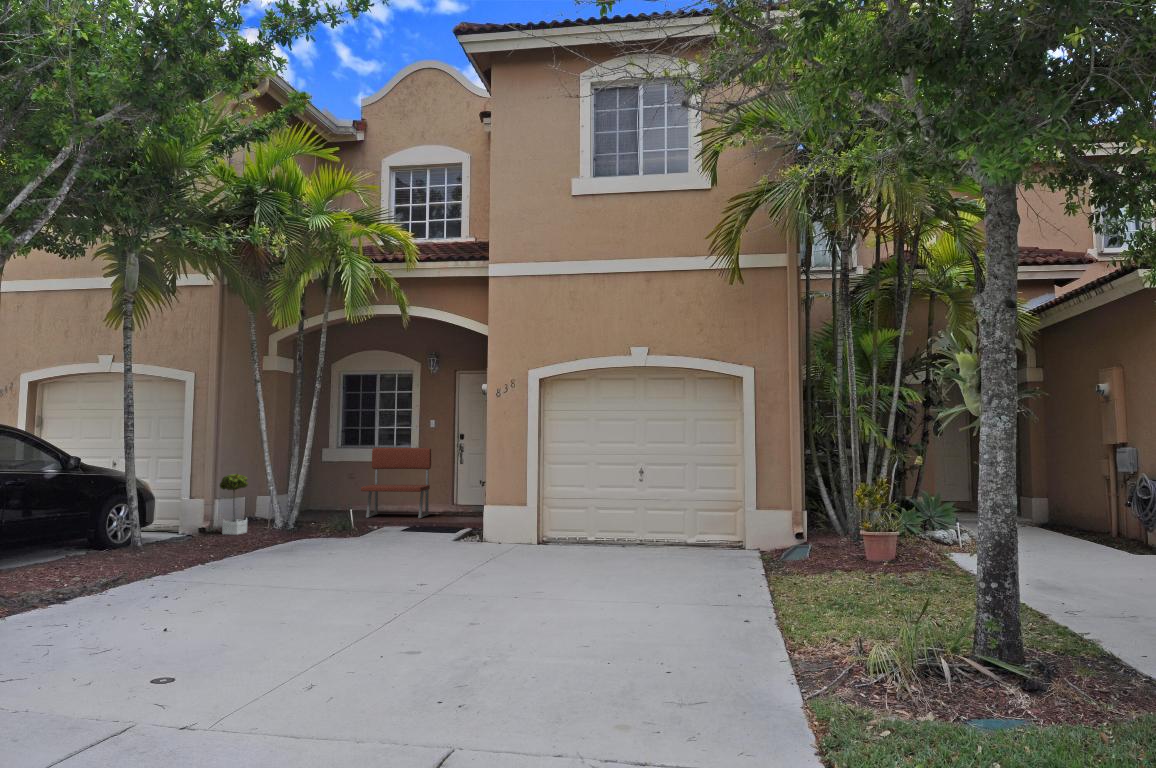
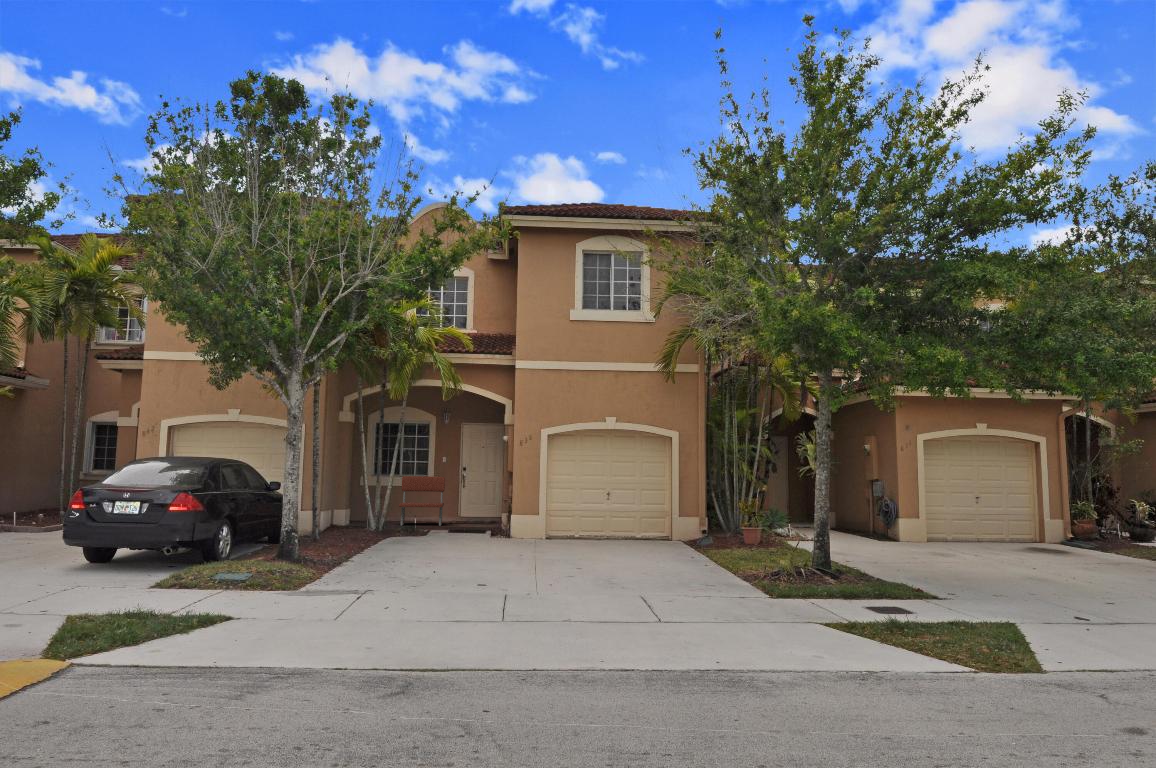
potted tree: present [220,473,248,535] -> none [321,493,340,536]

